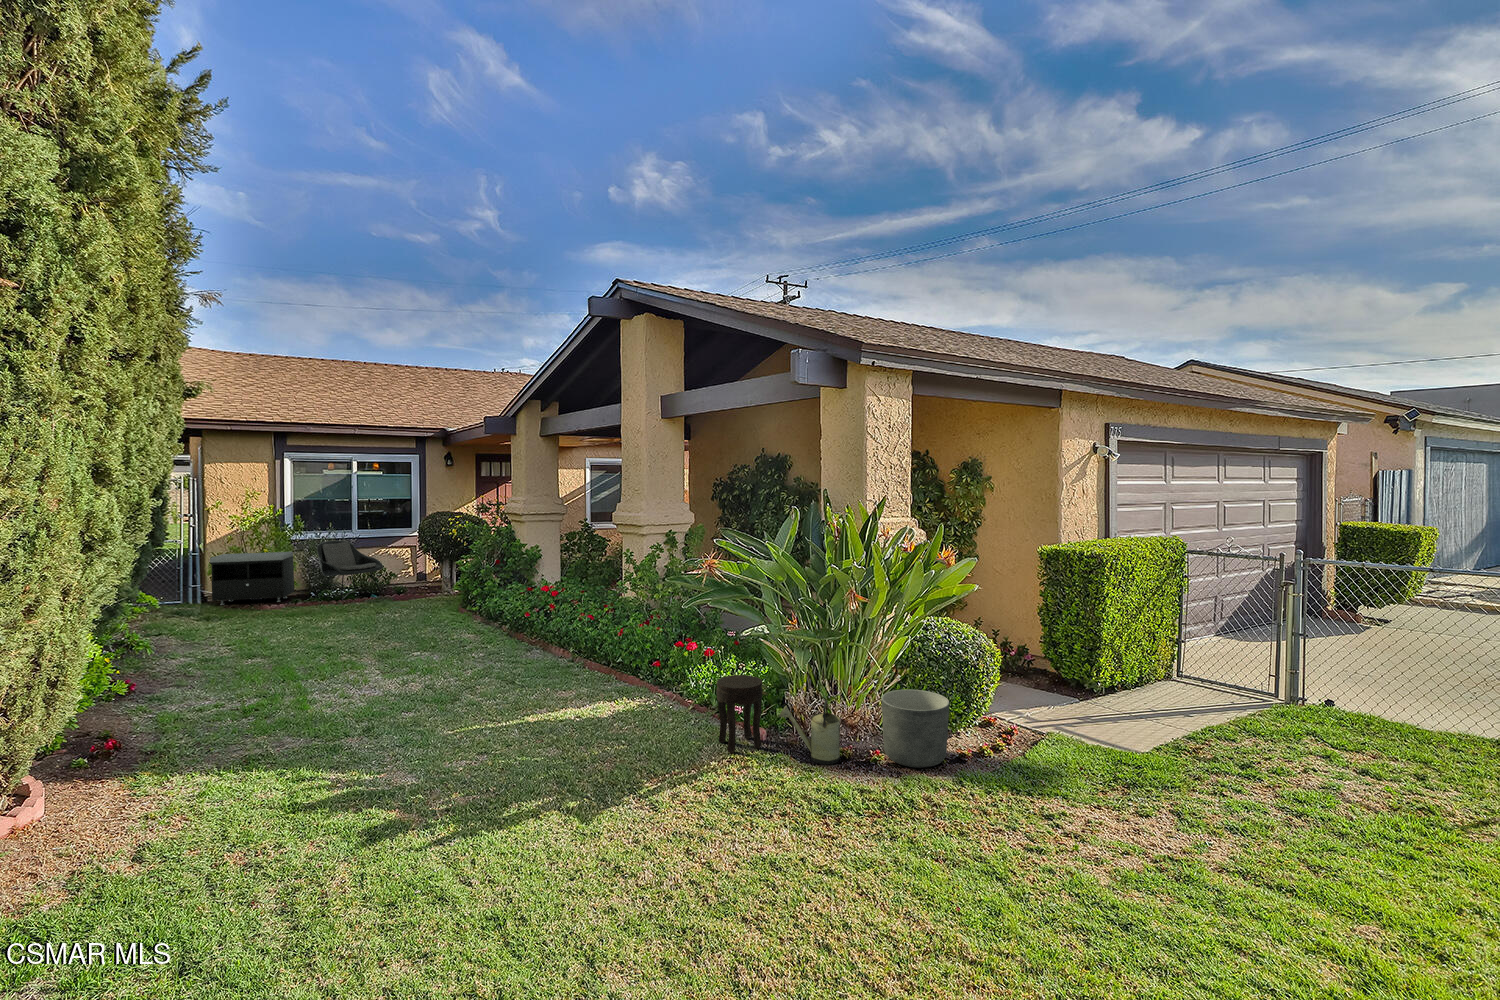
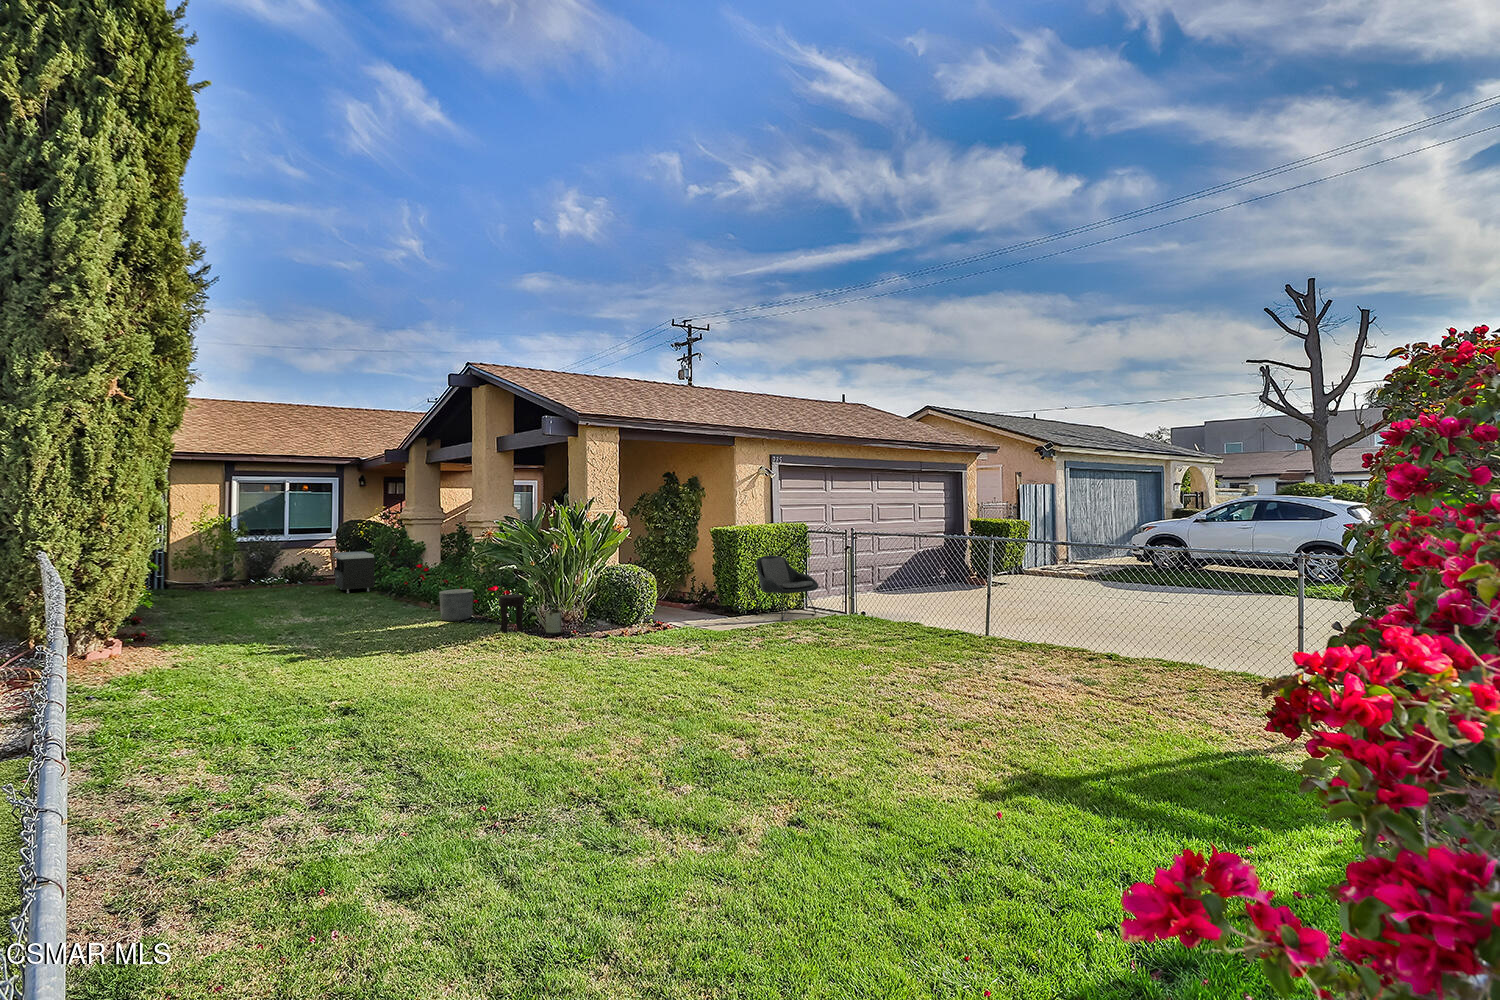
lounge chair: present [315,540,383,601] -> present [754,555,818,621]
storage bench: present [210,552,294,605] -> present [333,551,375,593]
planter: present [882,690,949,768] -> present [439,589,473,621]

